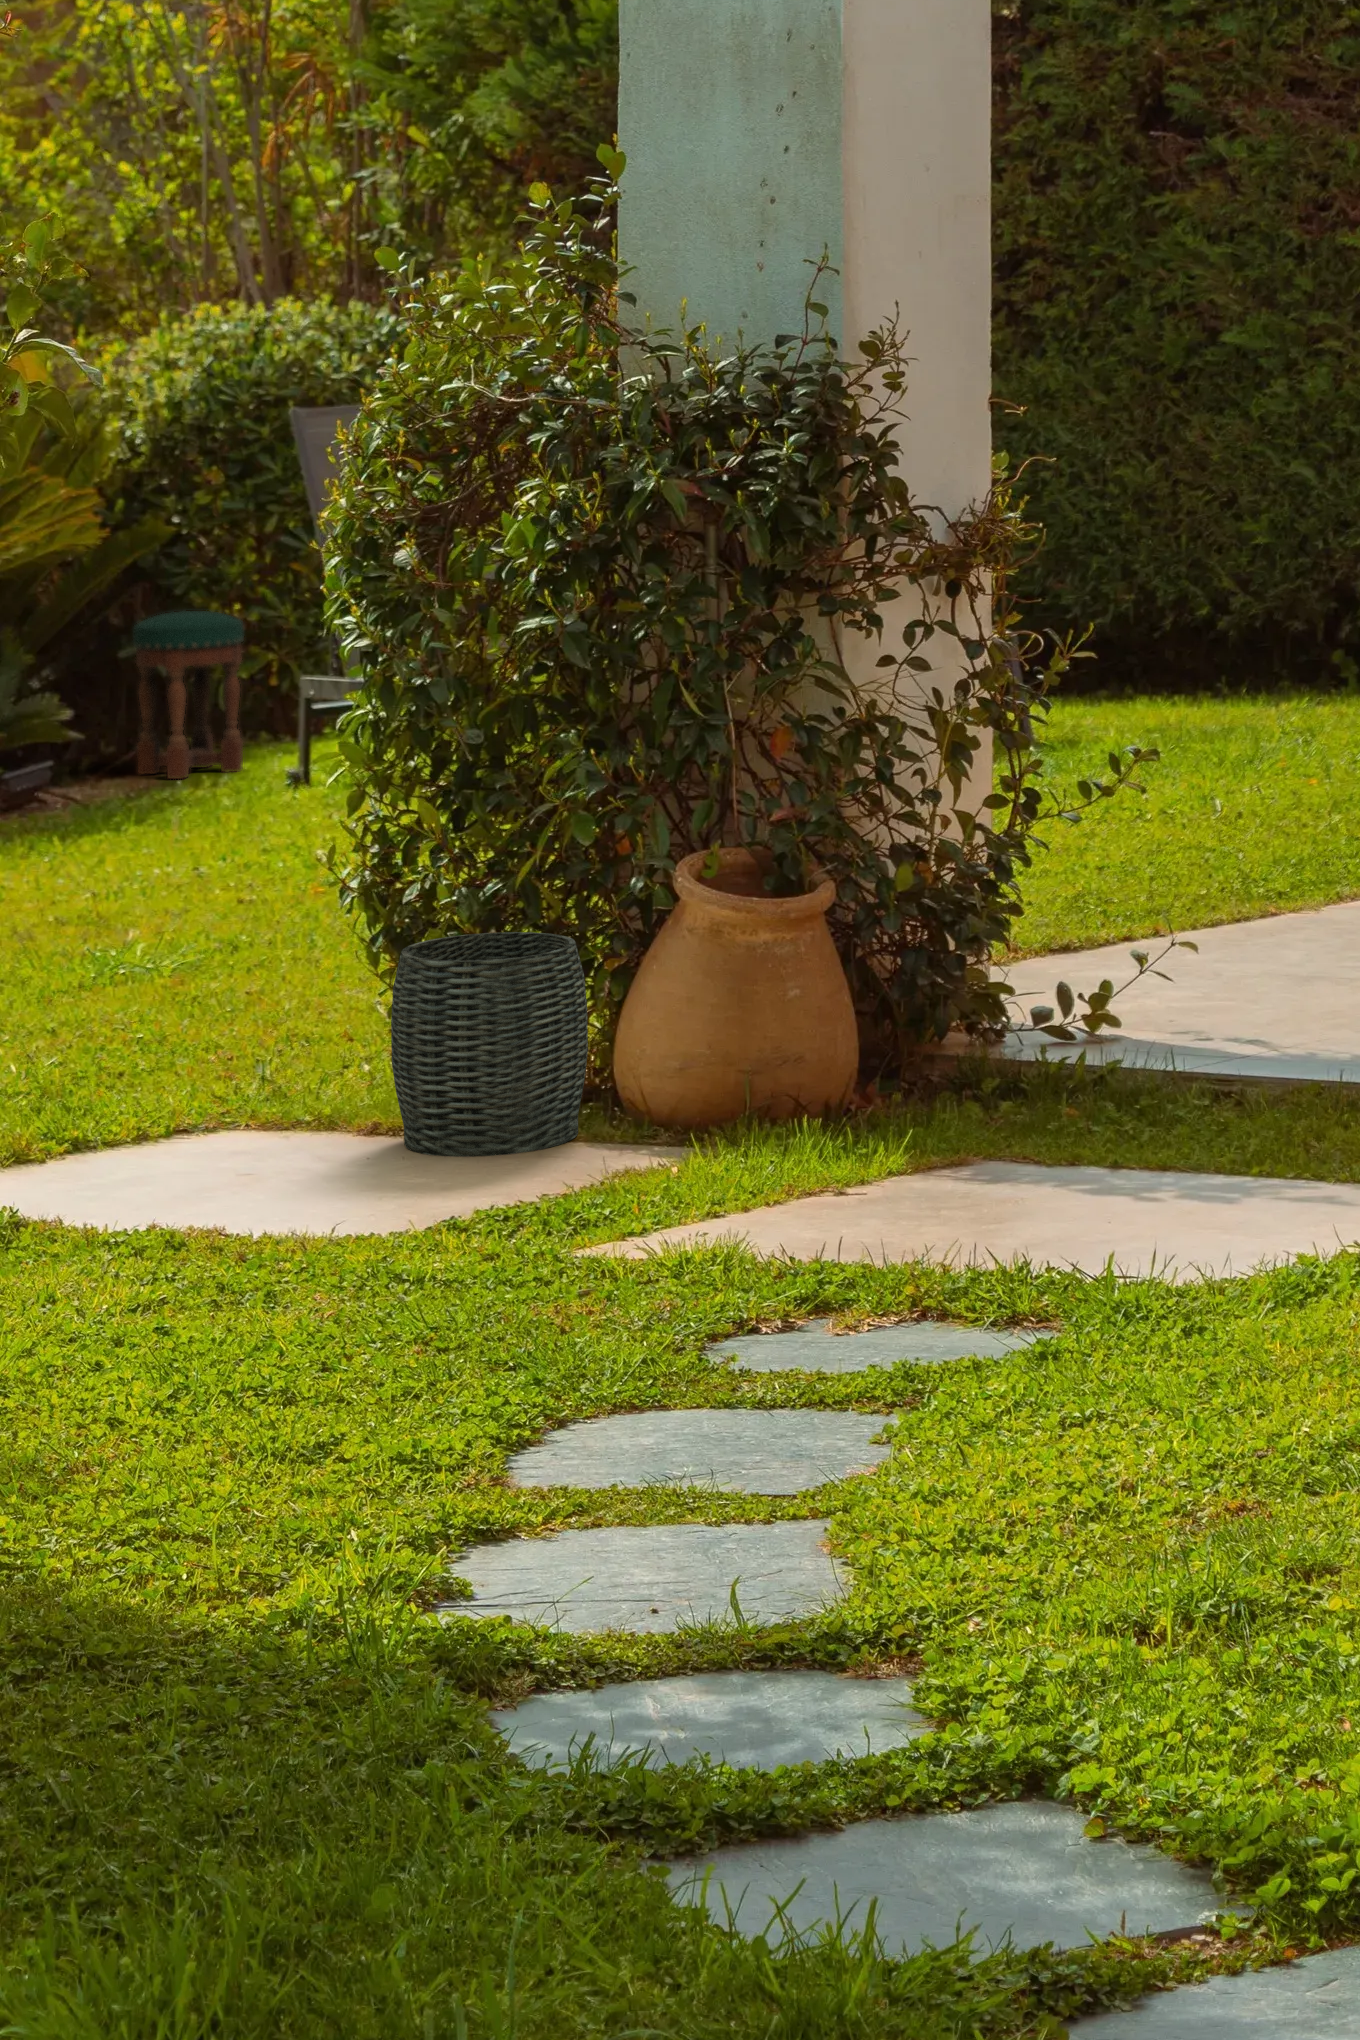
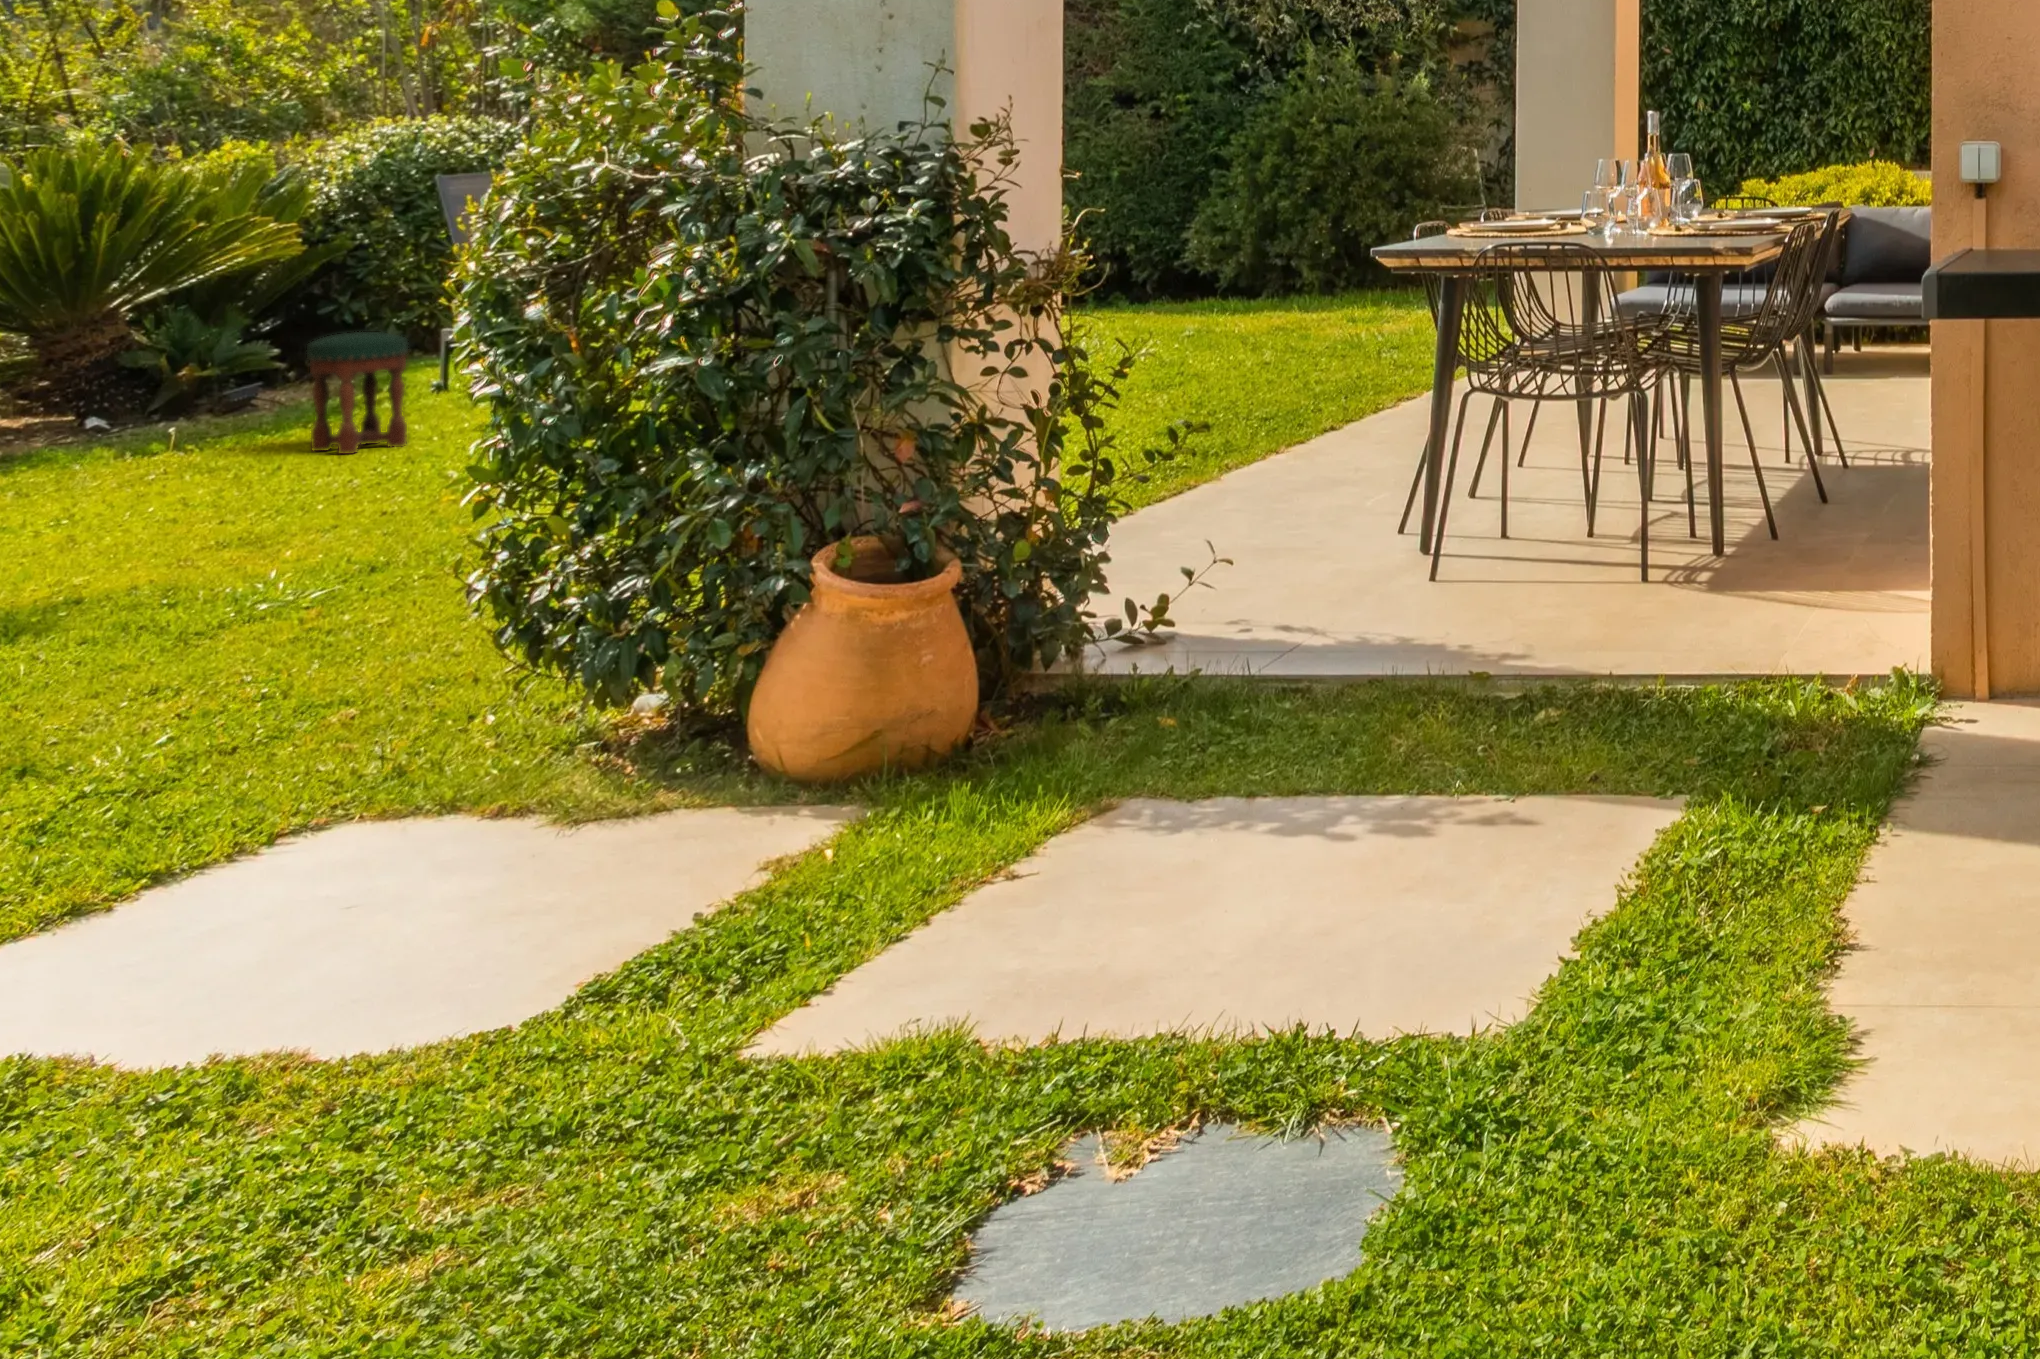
woven basket: present [391,932,588,1157] -> none [529,603,721,799]

